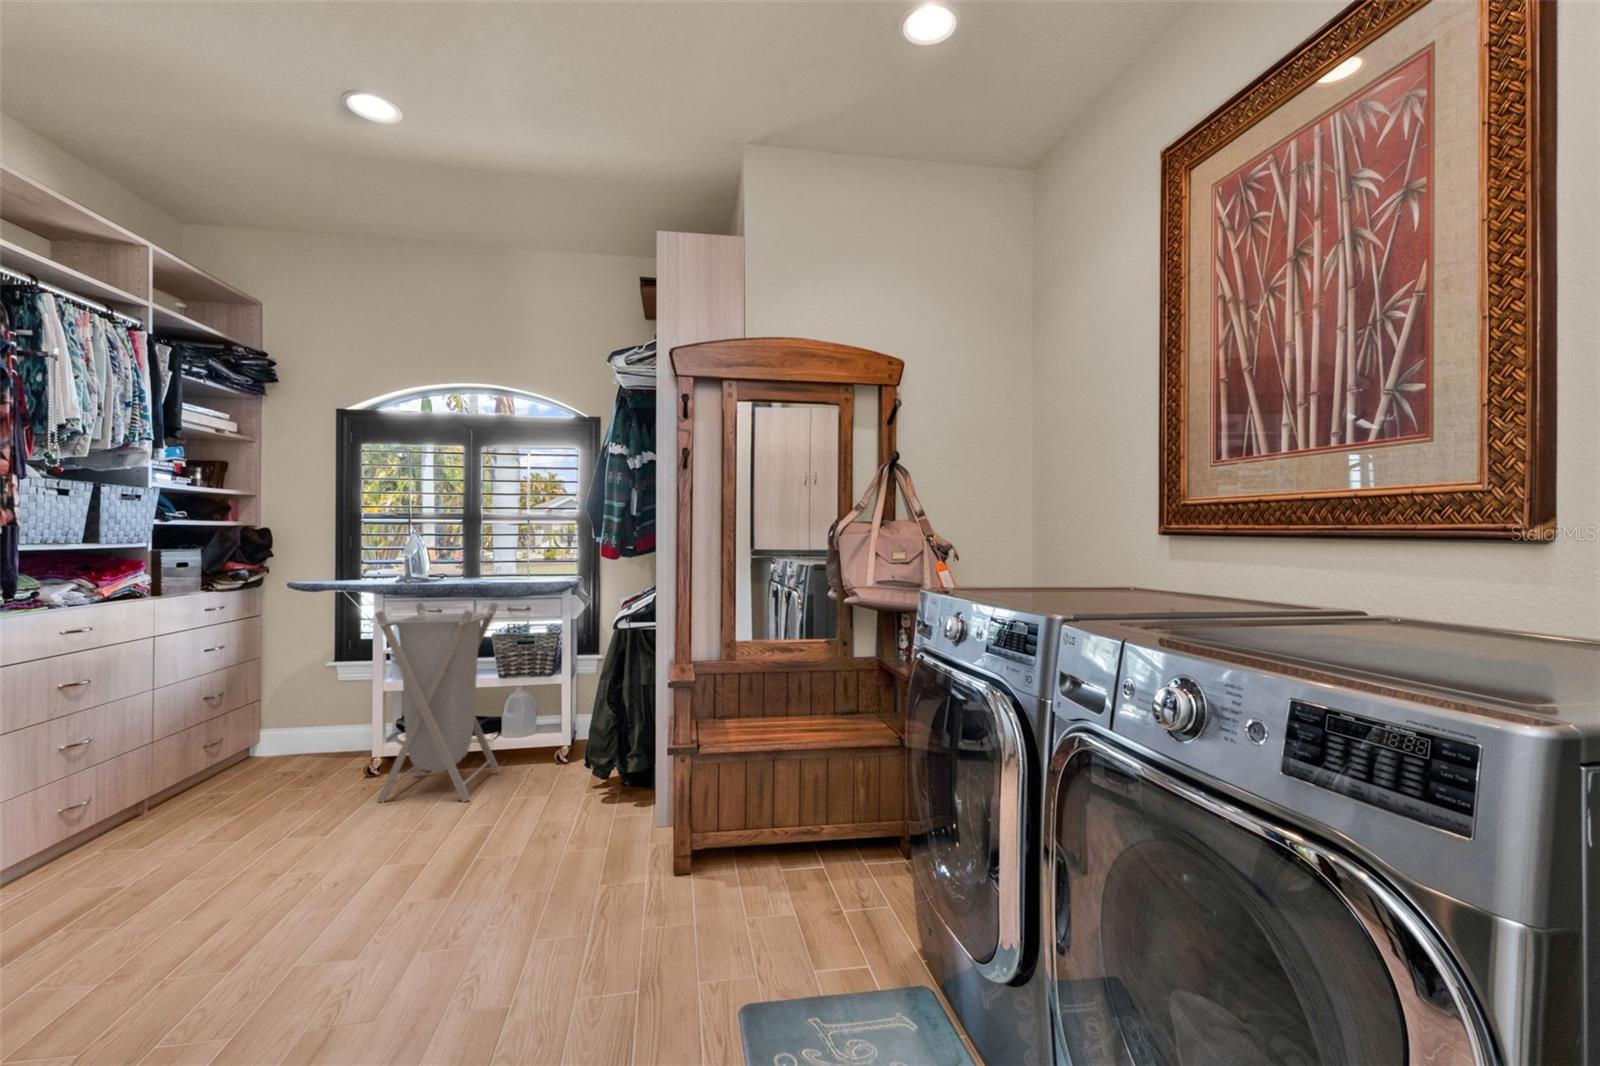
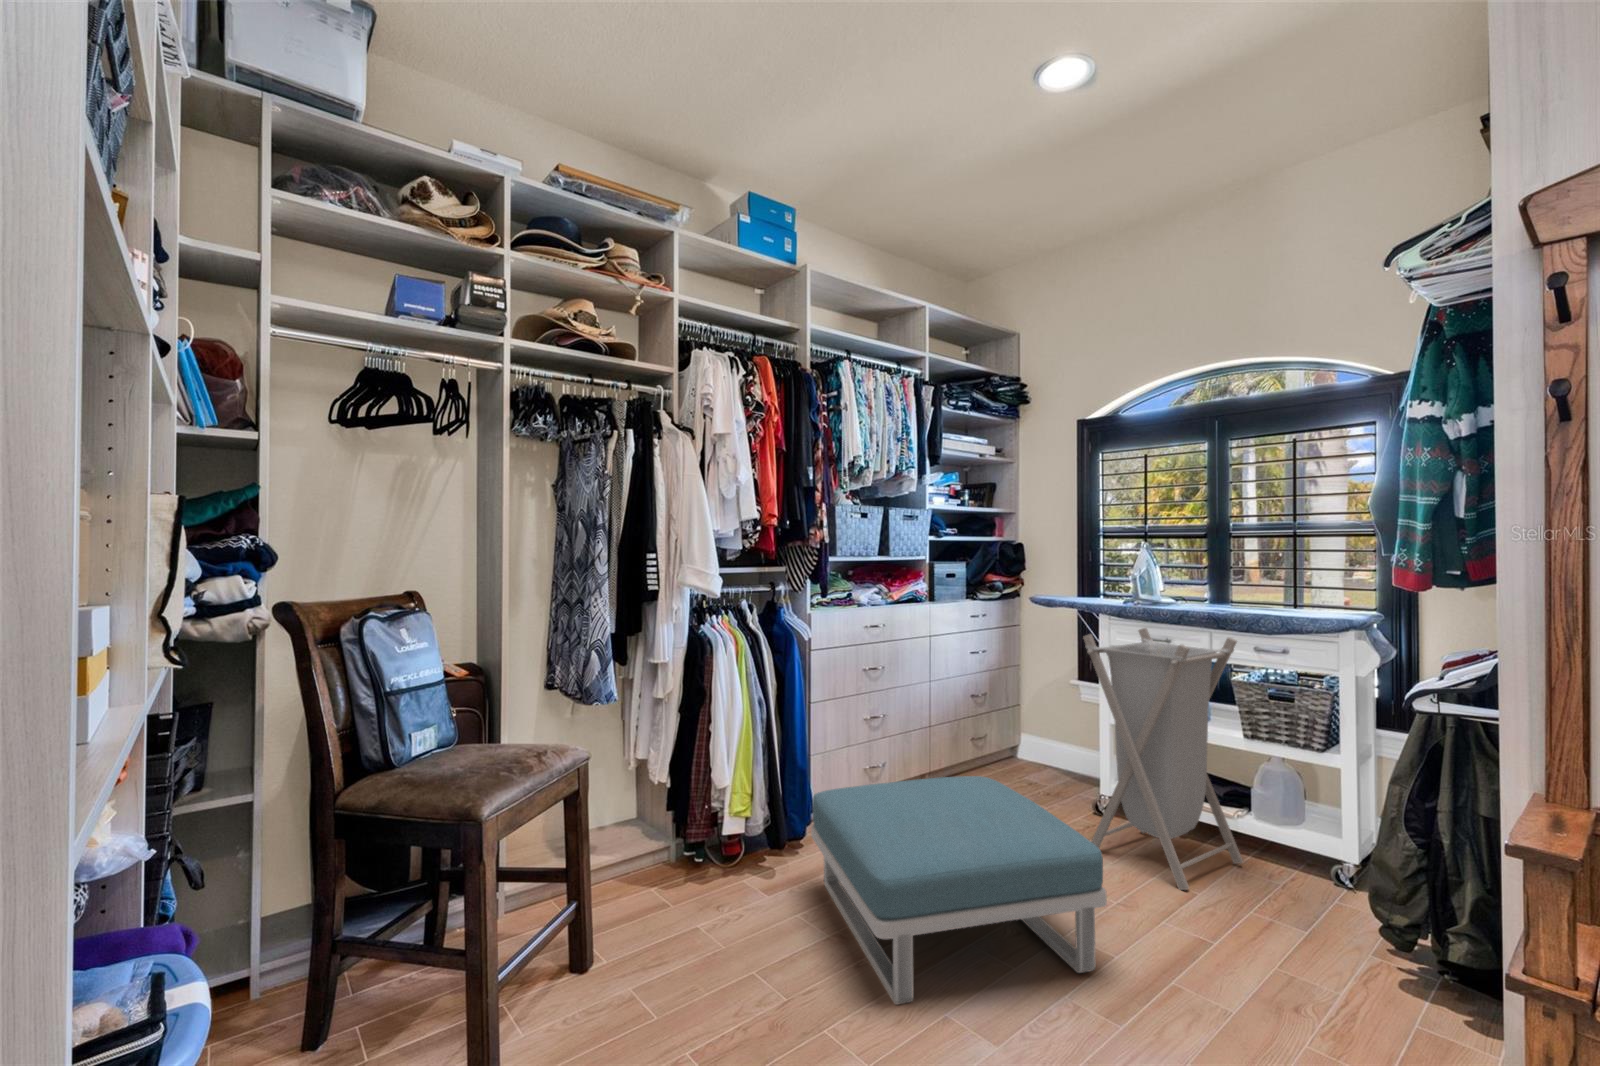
footstool: none [48,759,437,986] -> present [811,776,1107,1005]

